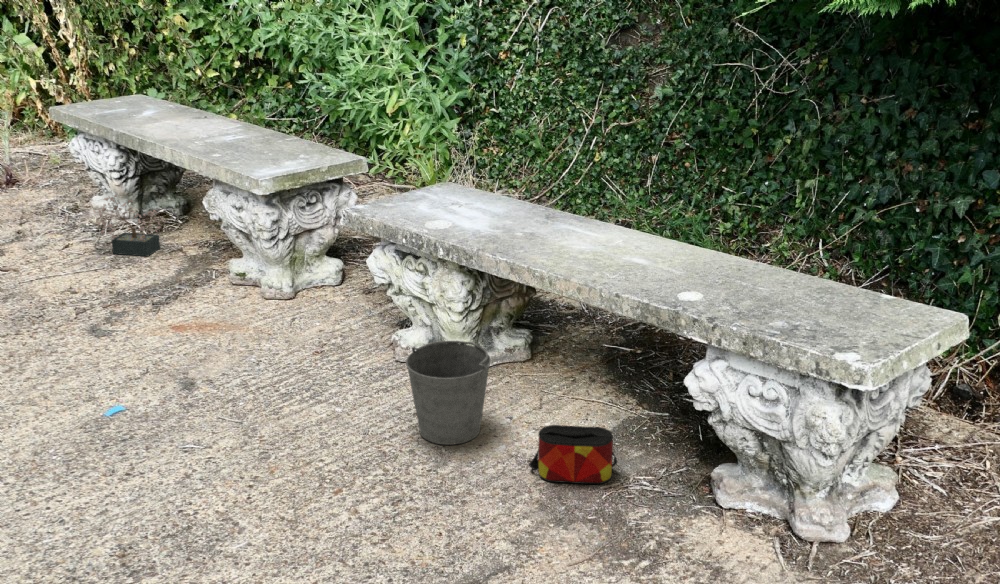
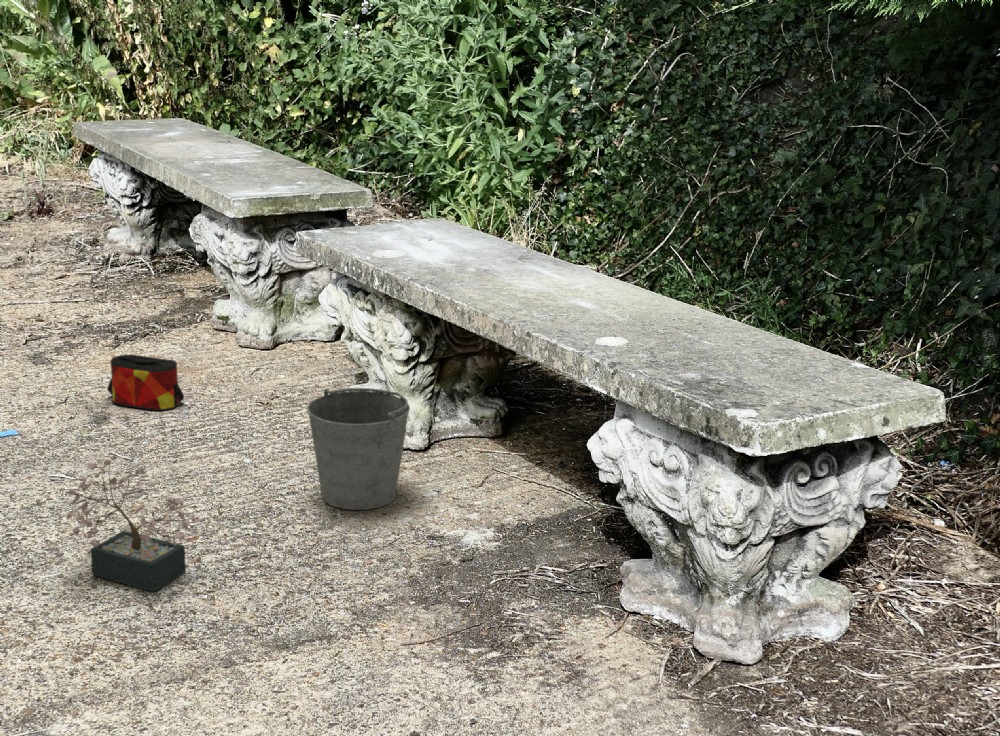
decorative plant: present [94,195,165,256] -> present [60,456,200,592]
bag: present [529,425,617,484] -> present [108,355,184,411]

